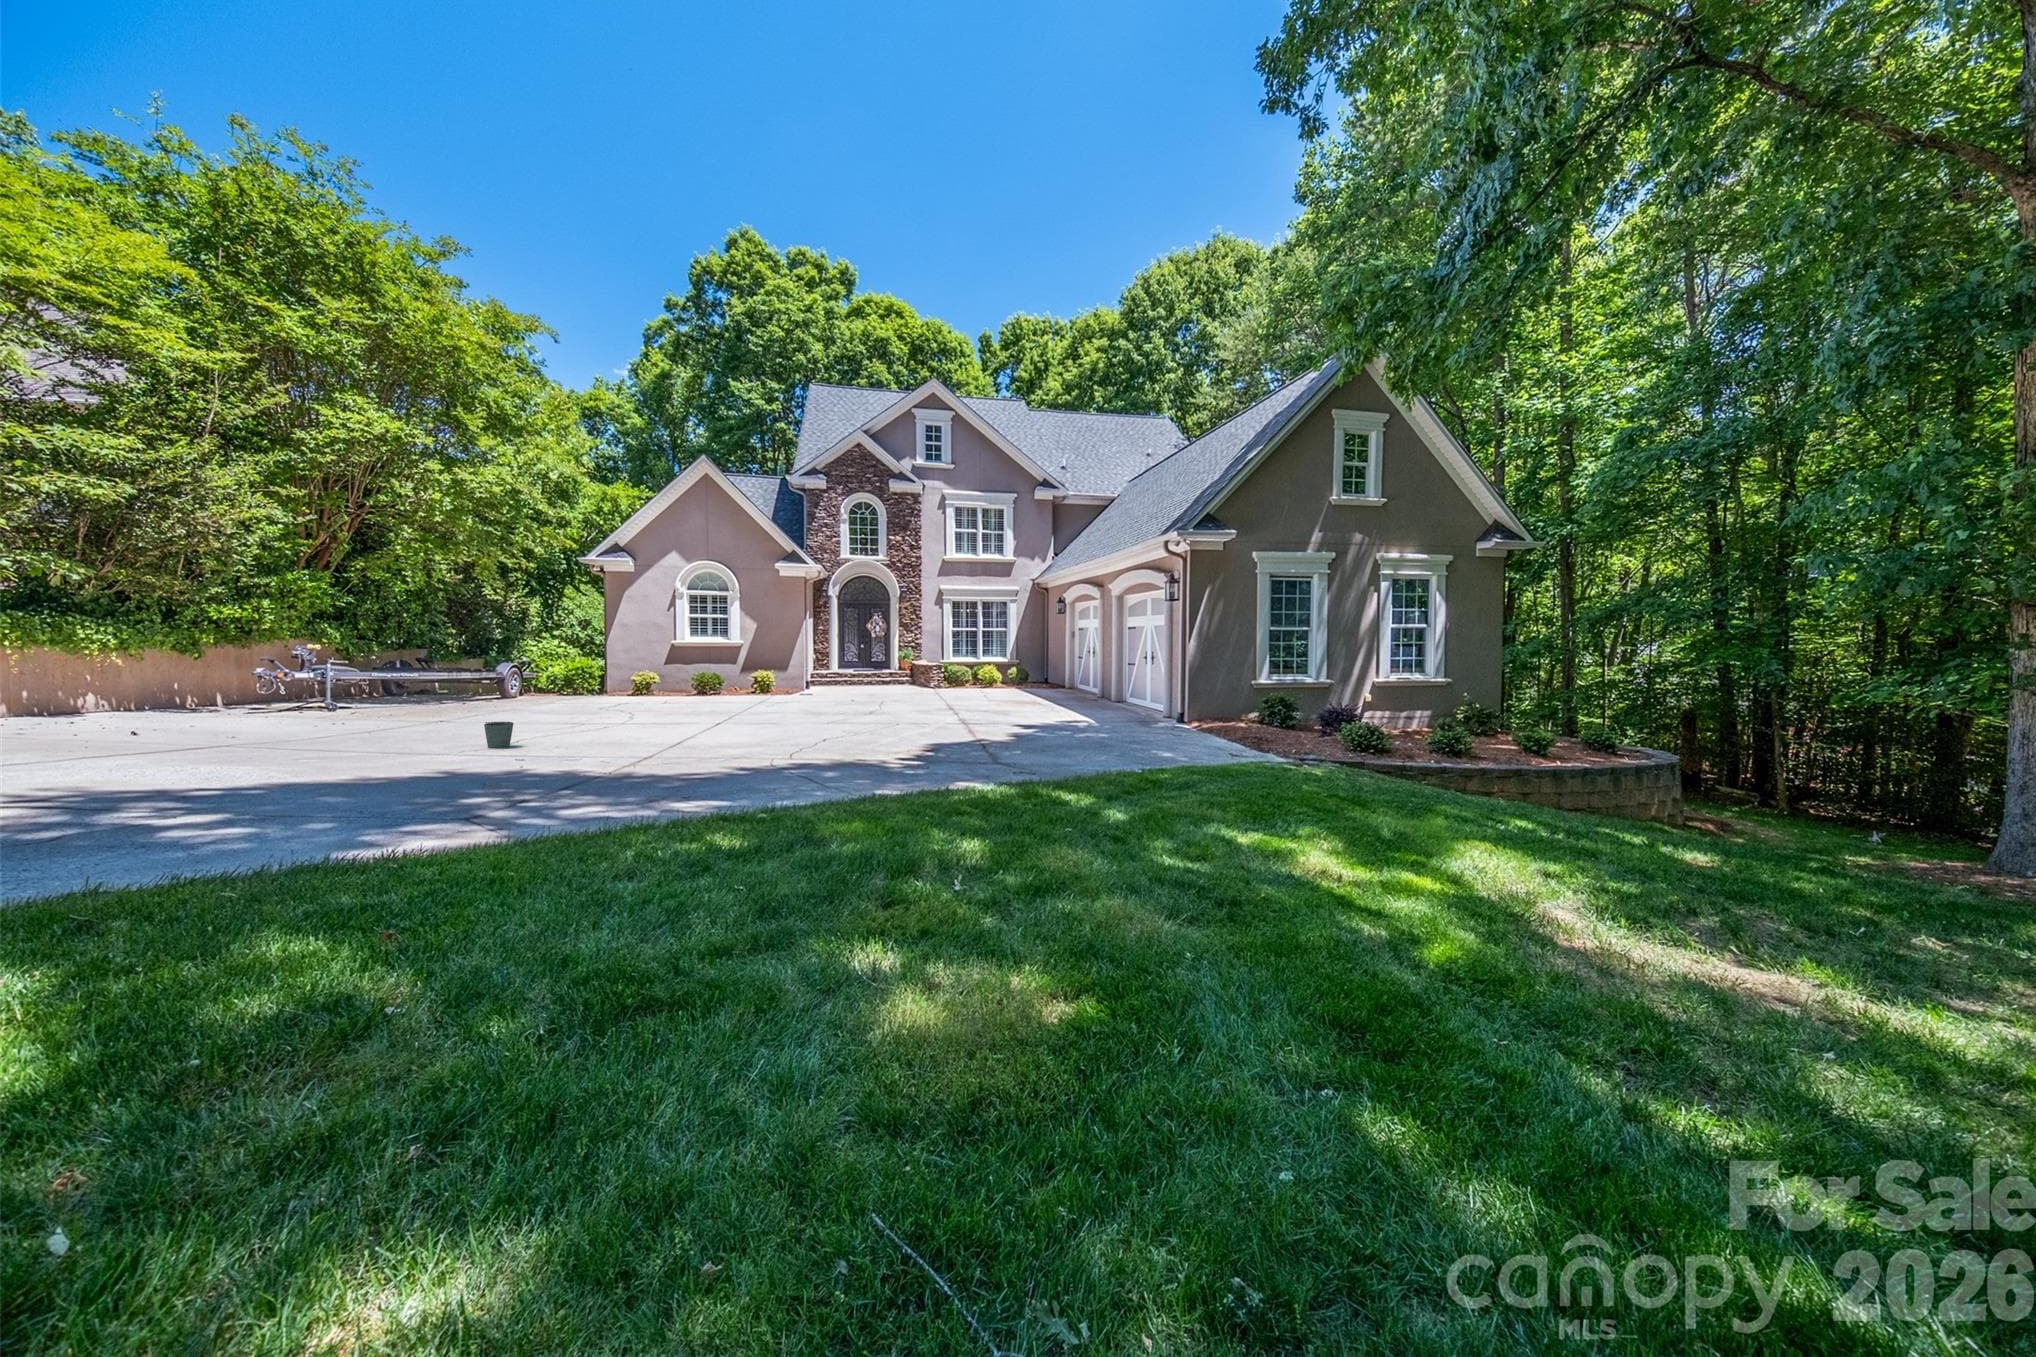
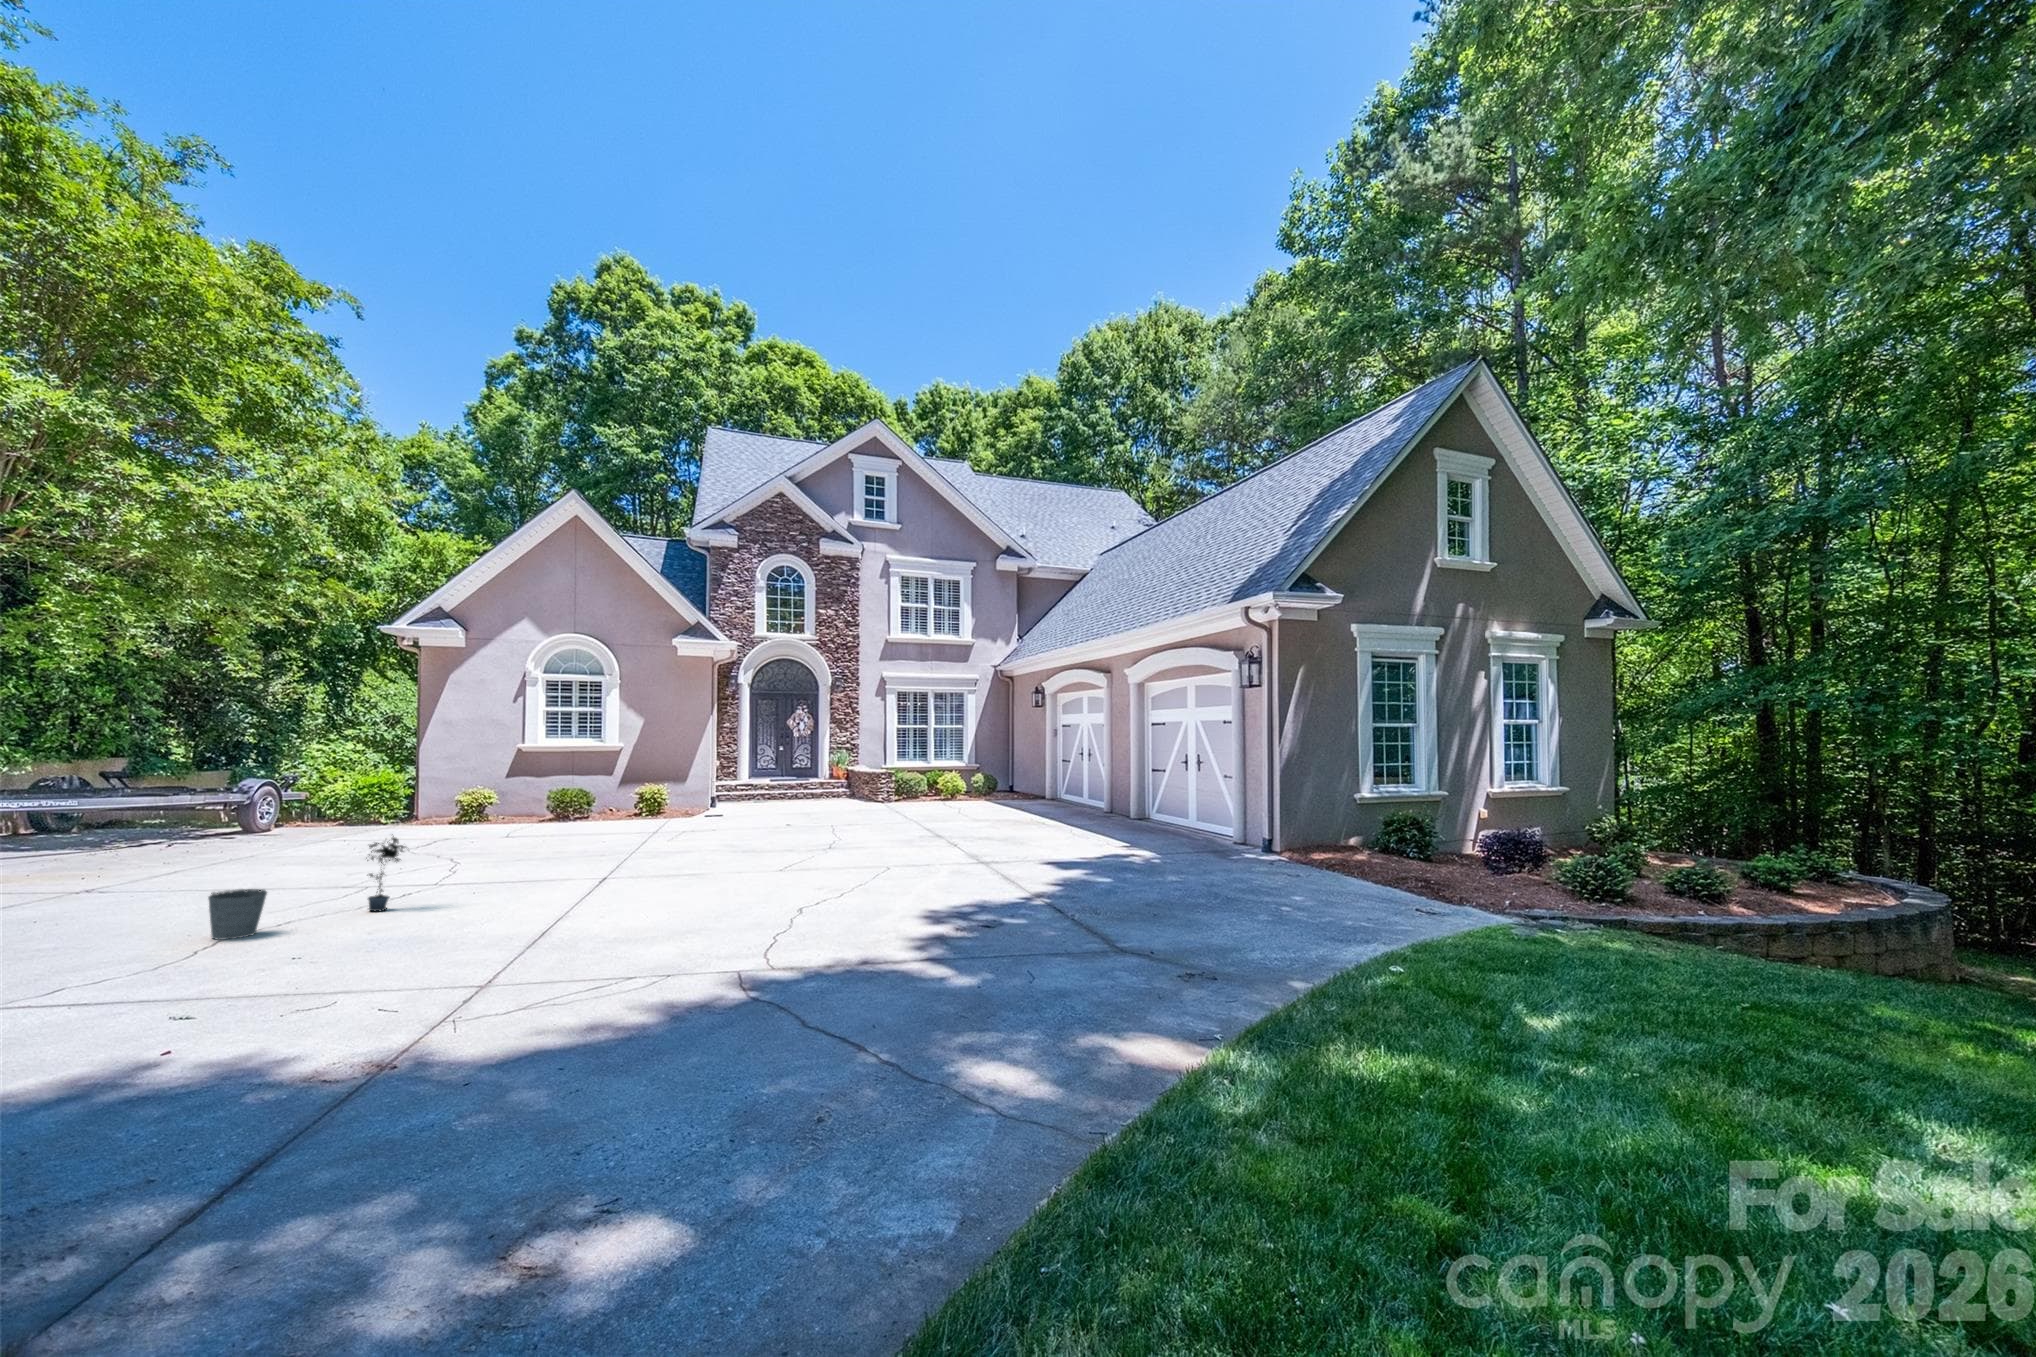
potted plant: none [564,694,588,739] -> present [367,836,406,911]

